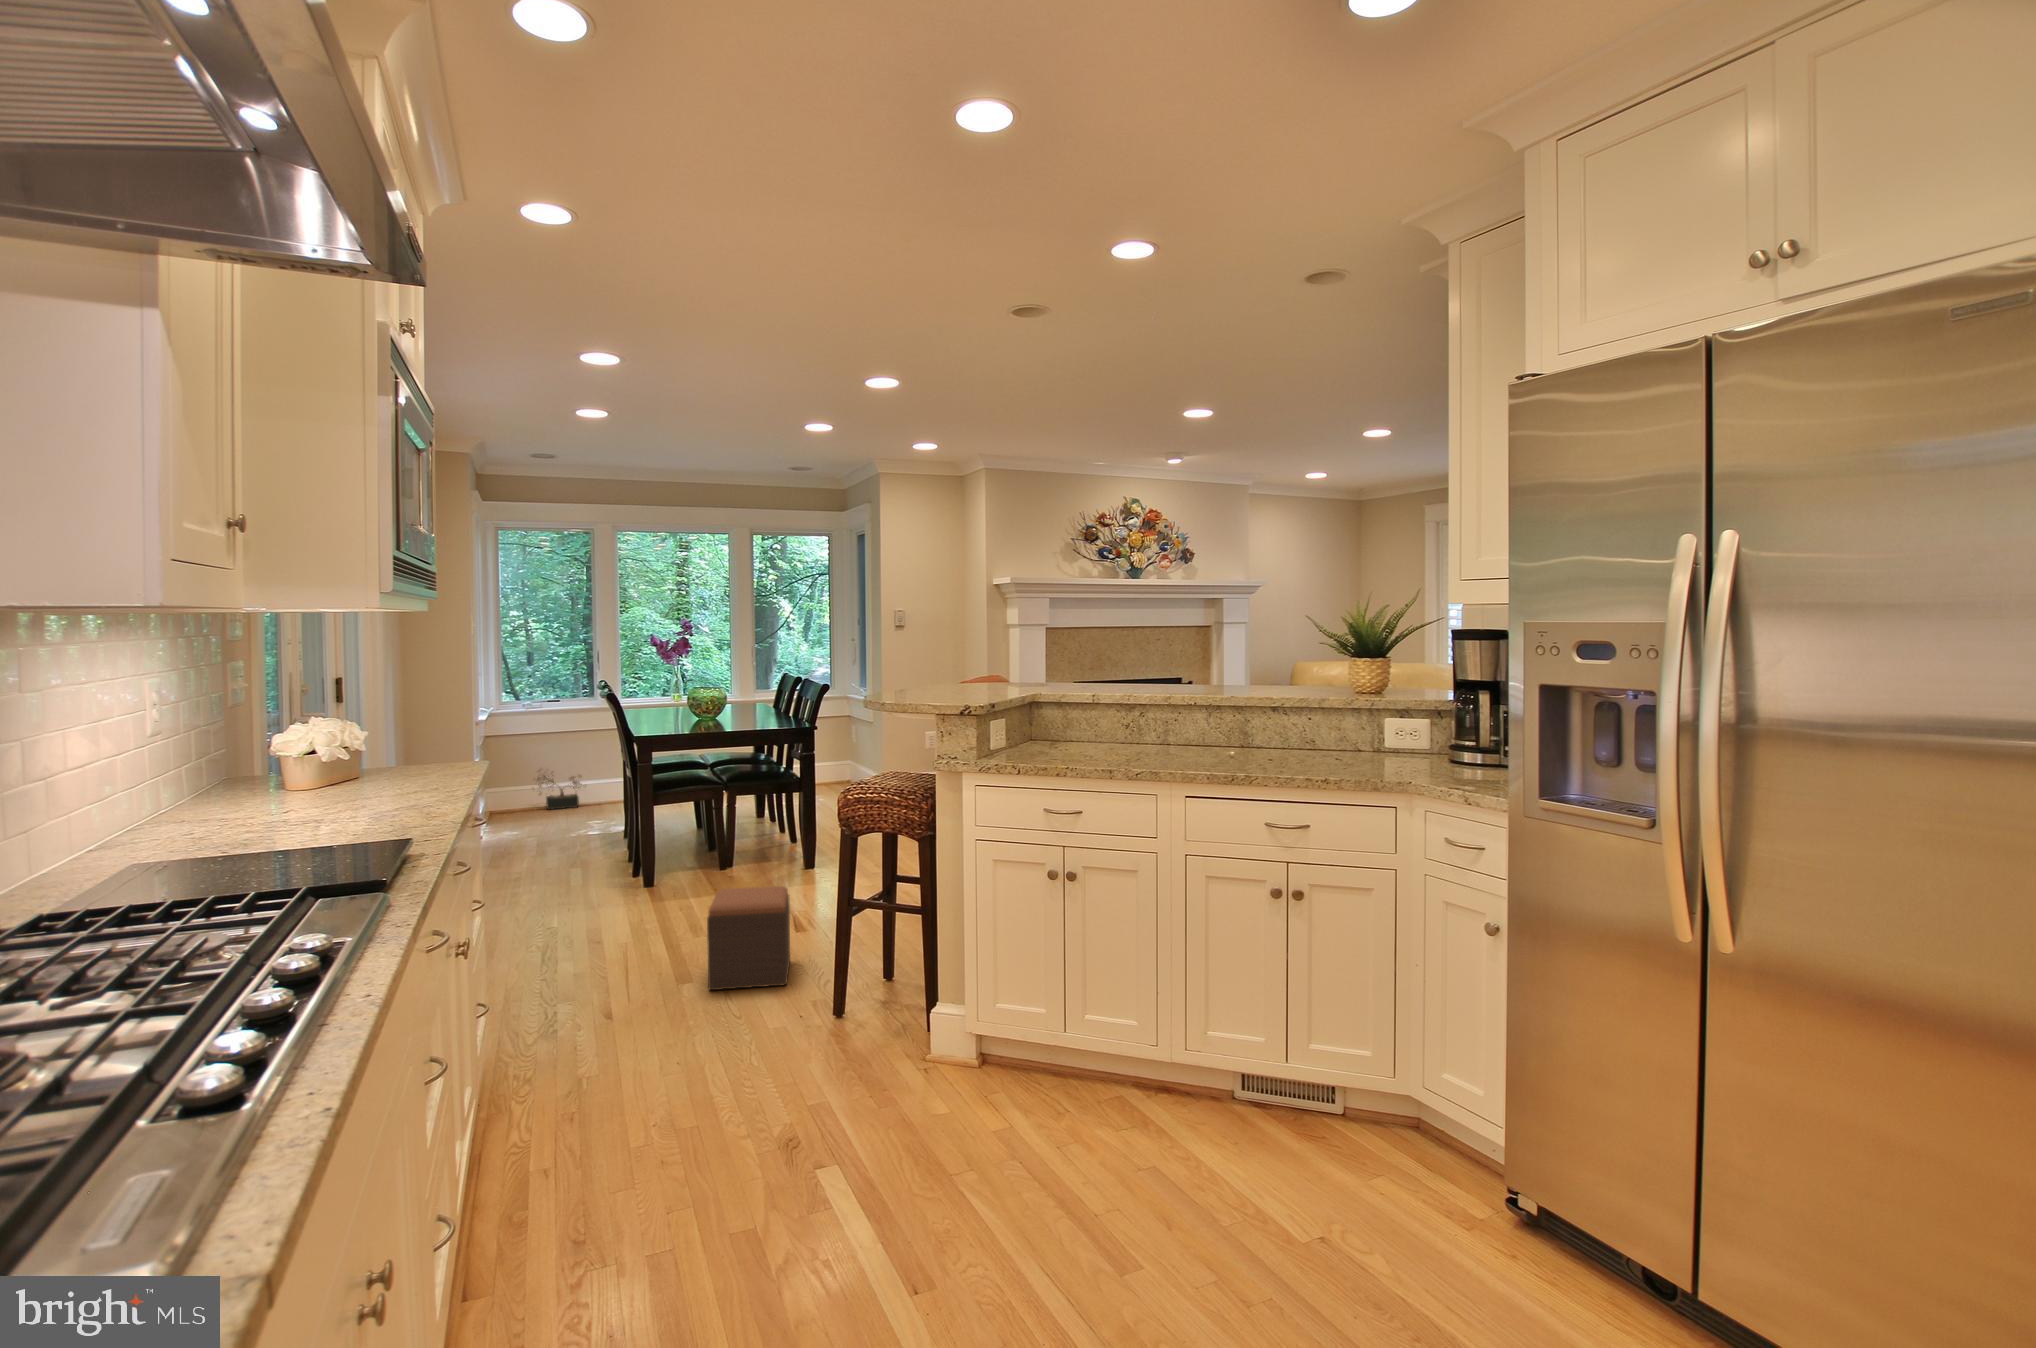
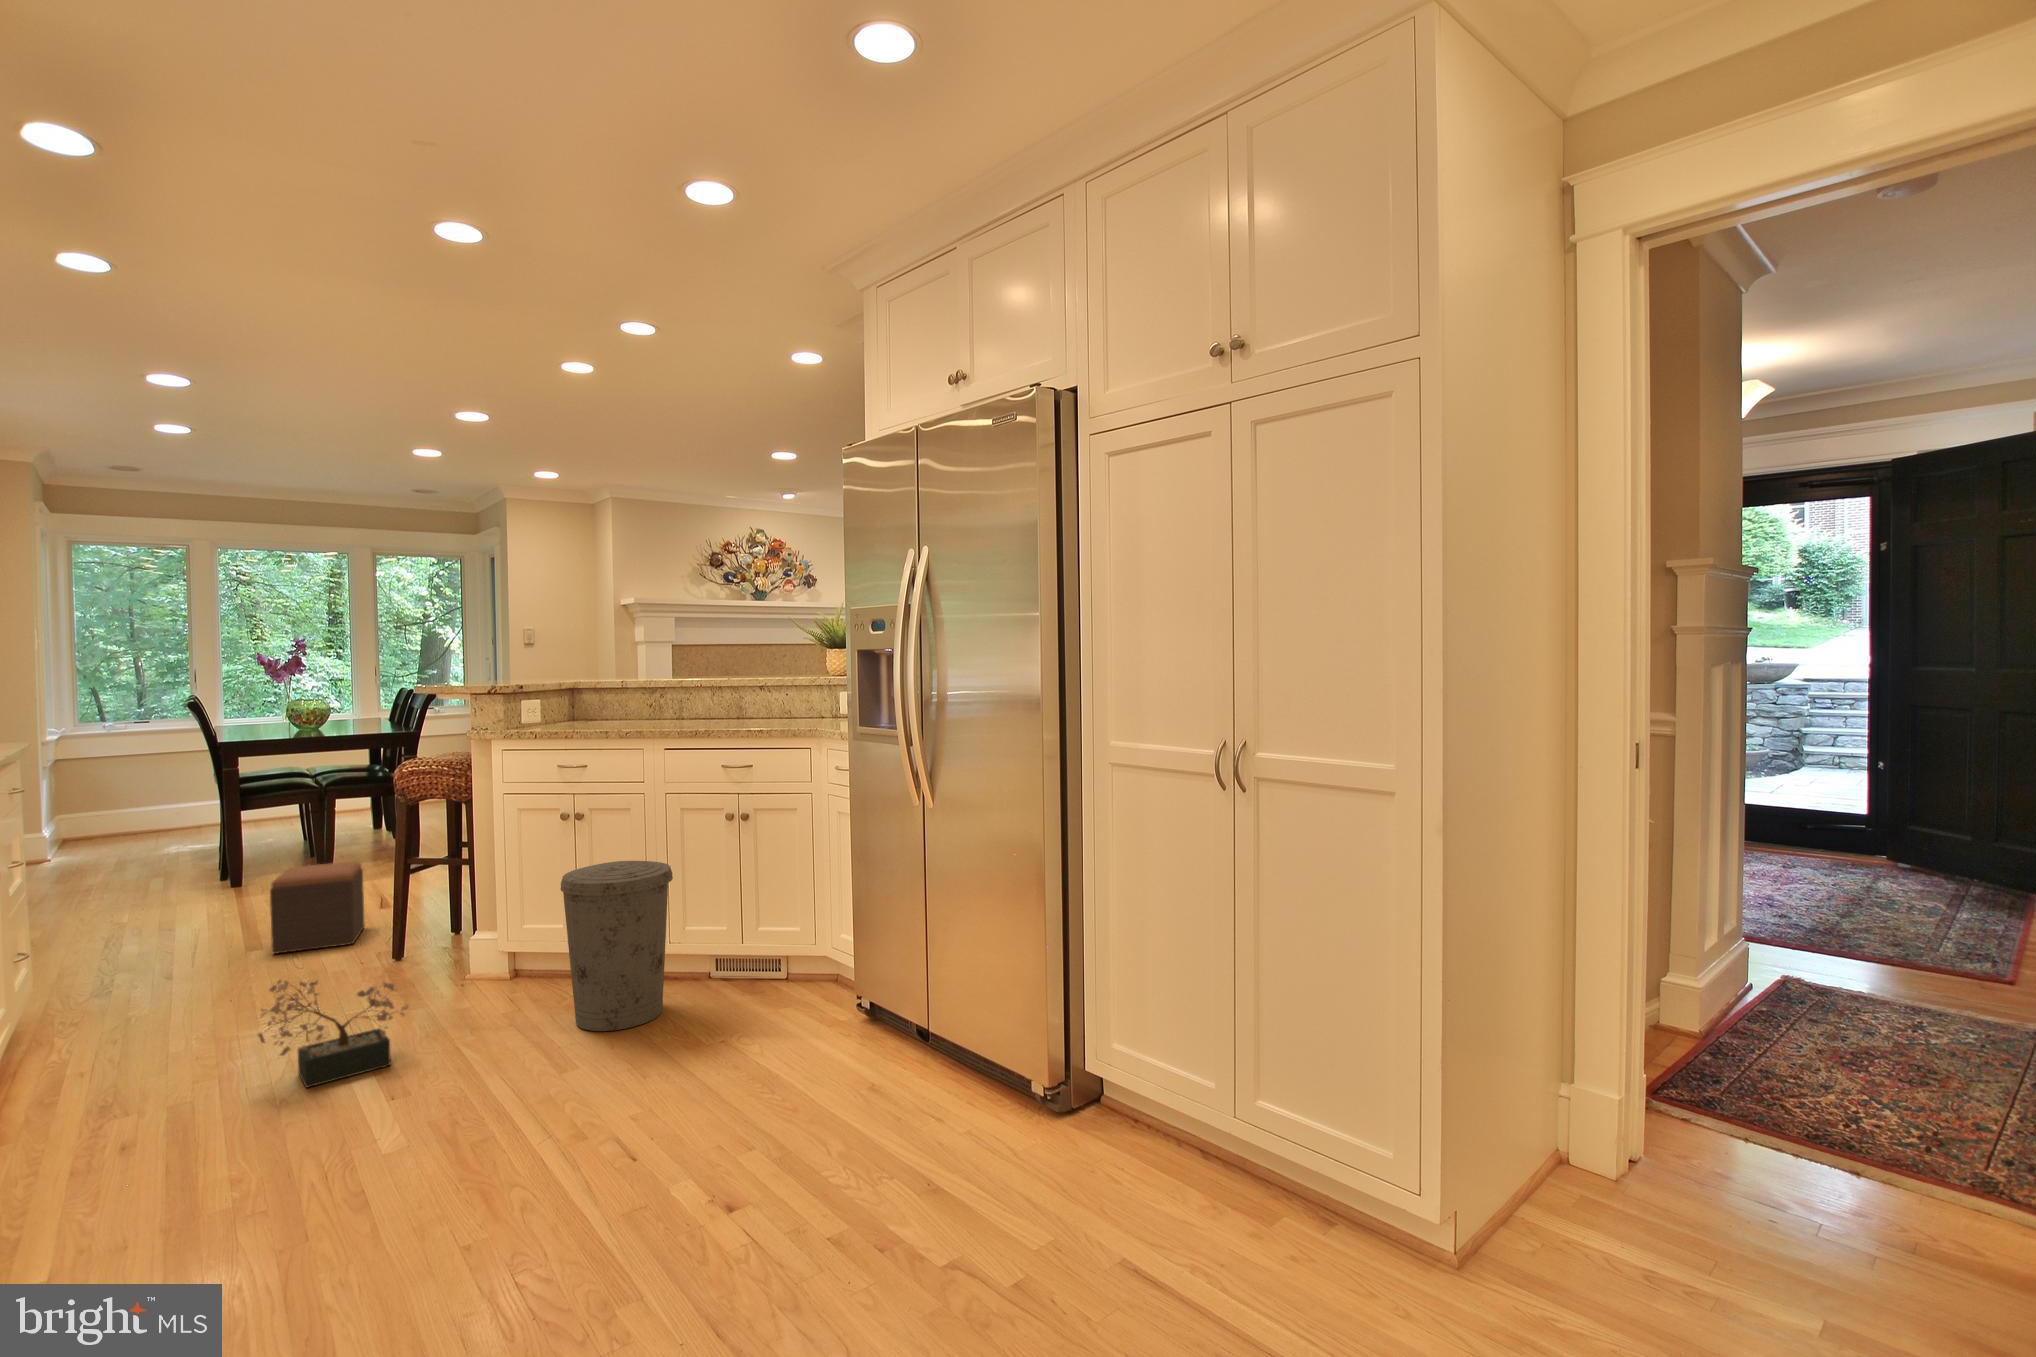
decorative plant: present [537,769,586,809] -> present [258,980,408,1087]
trash can: none [1083,947,1225,1190] -> present [560,861,673,1031]

